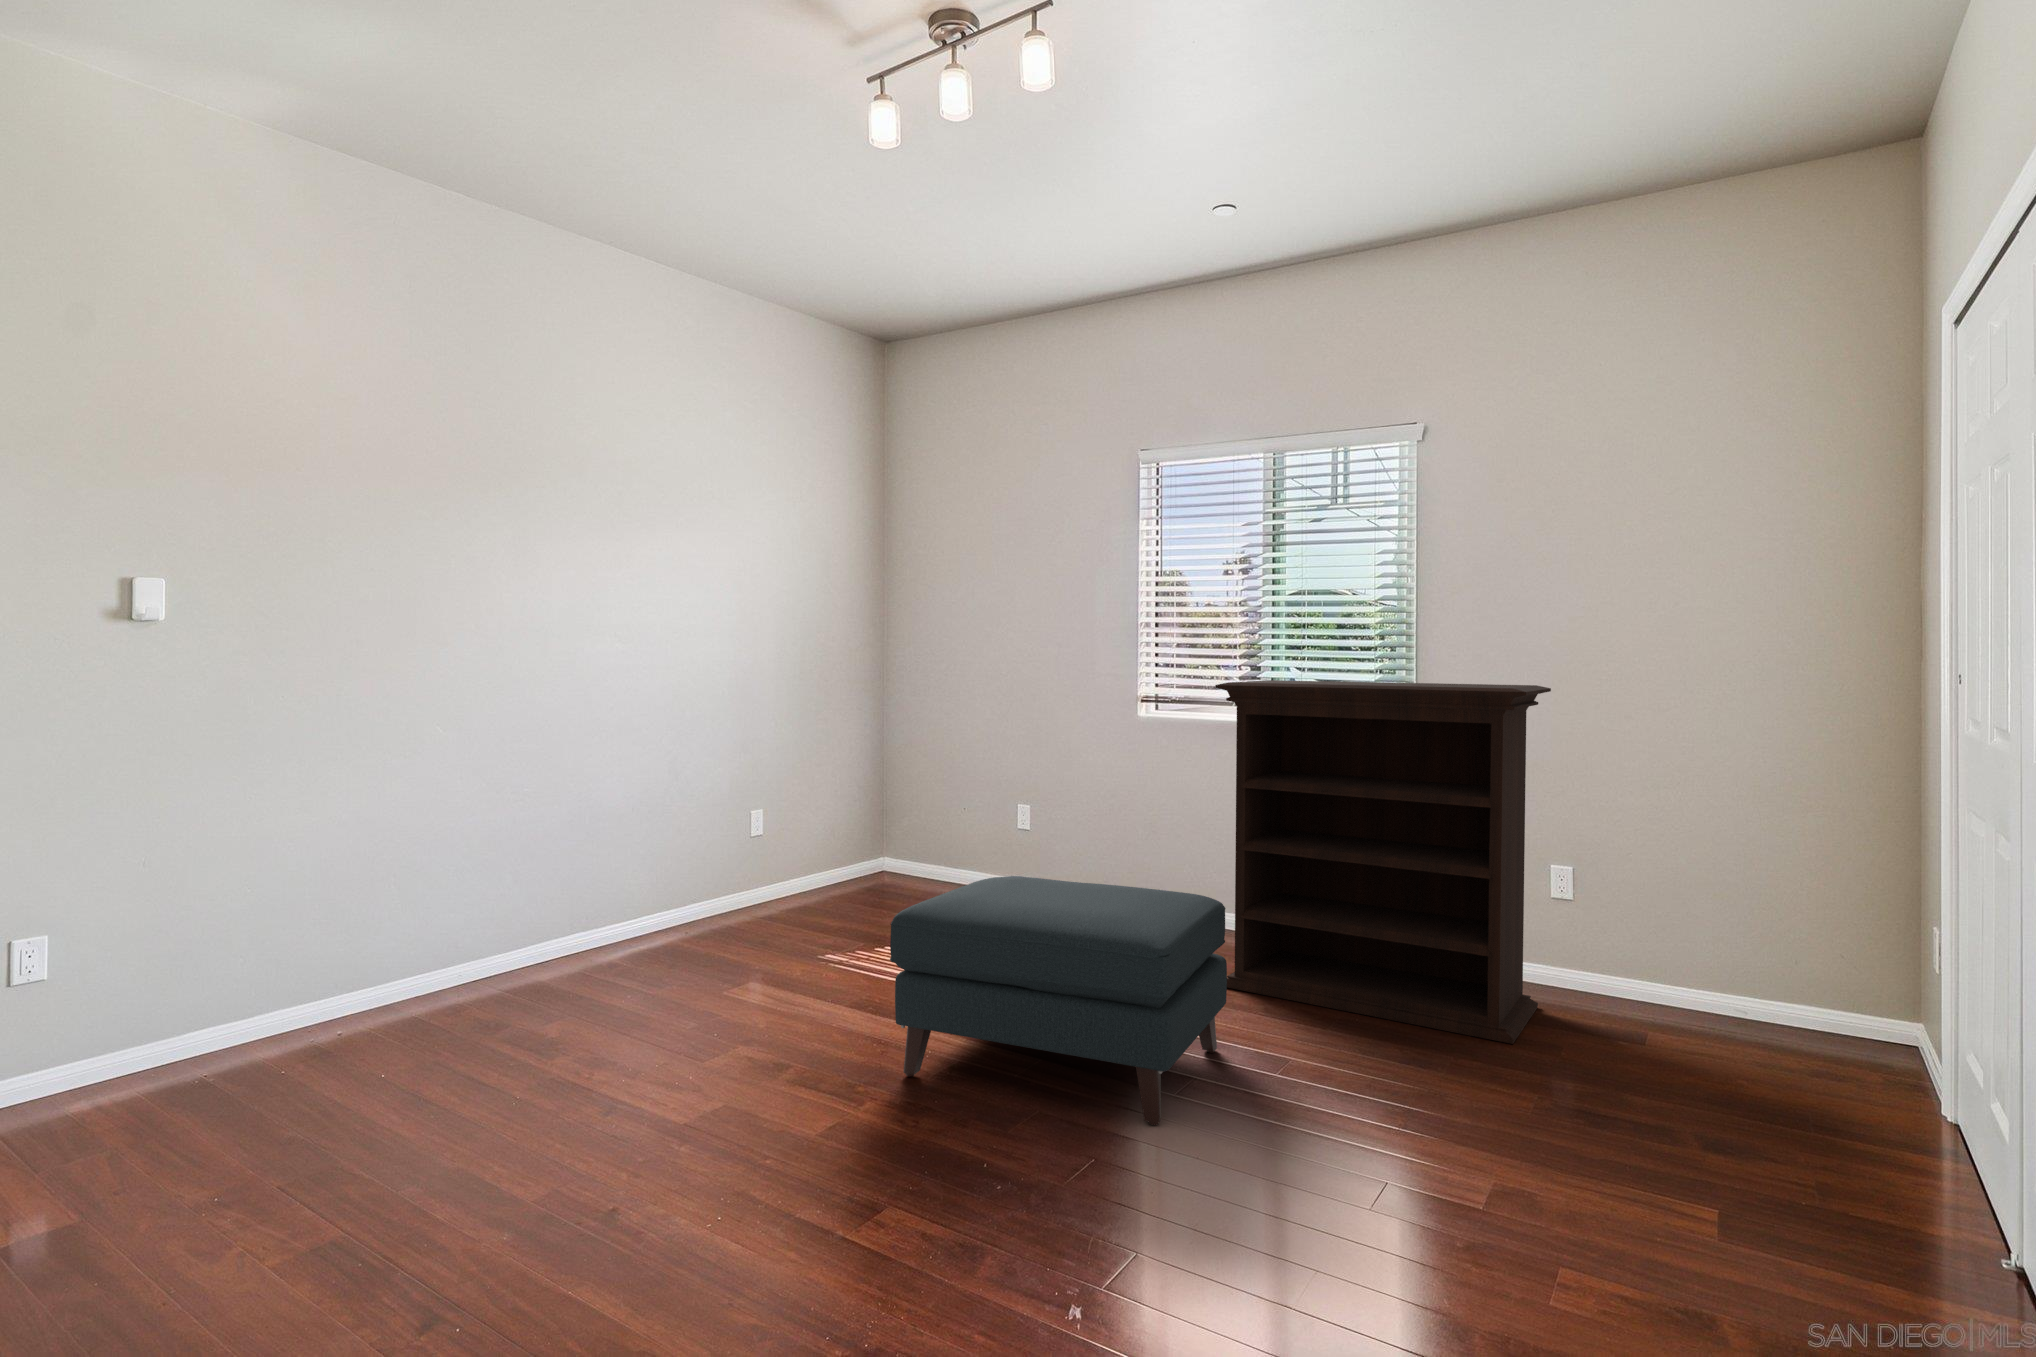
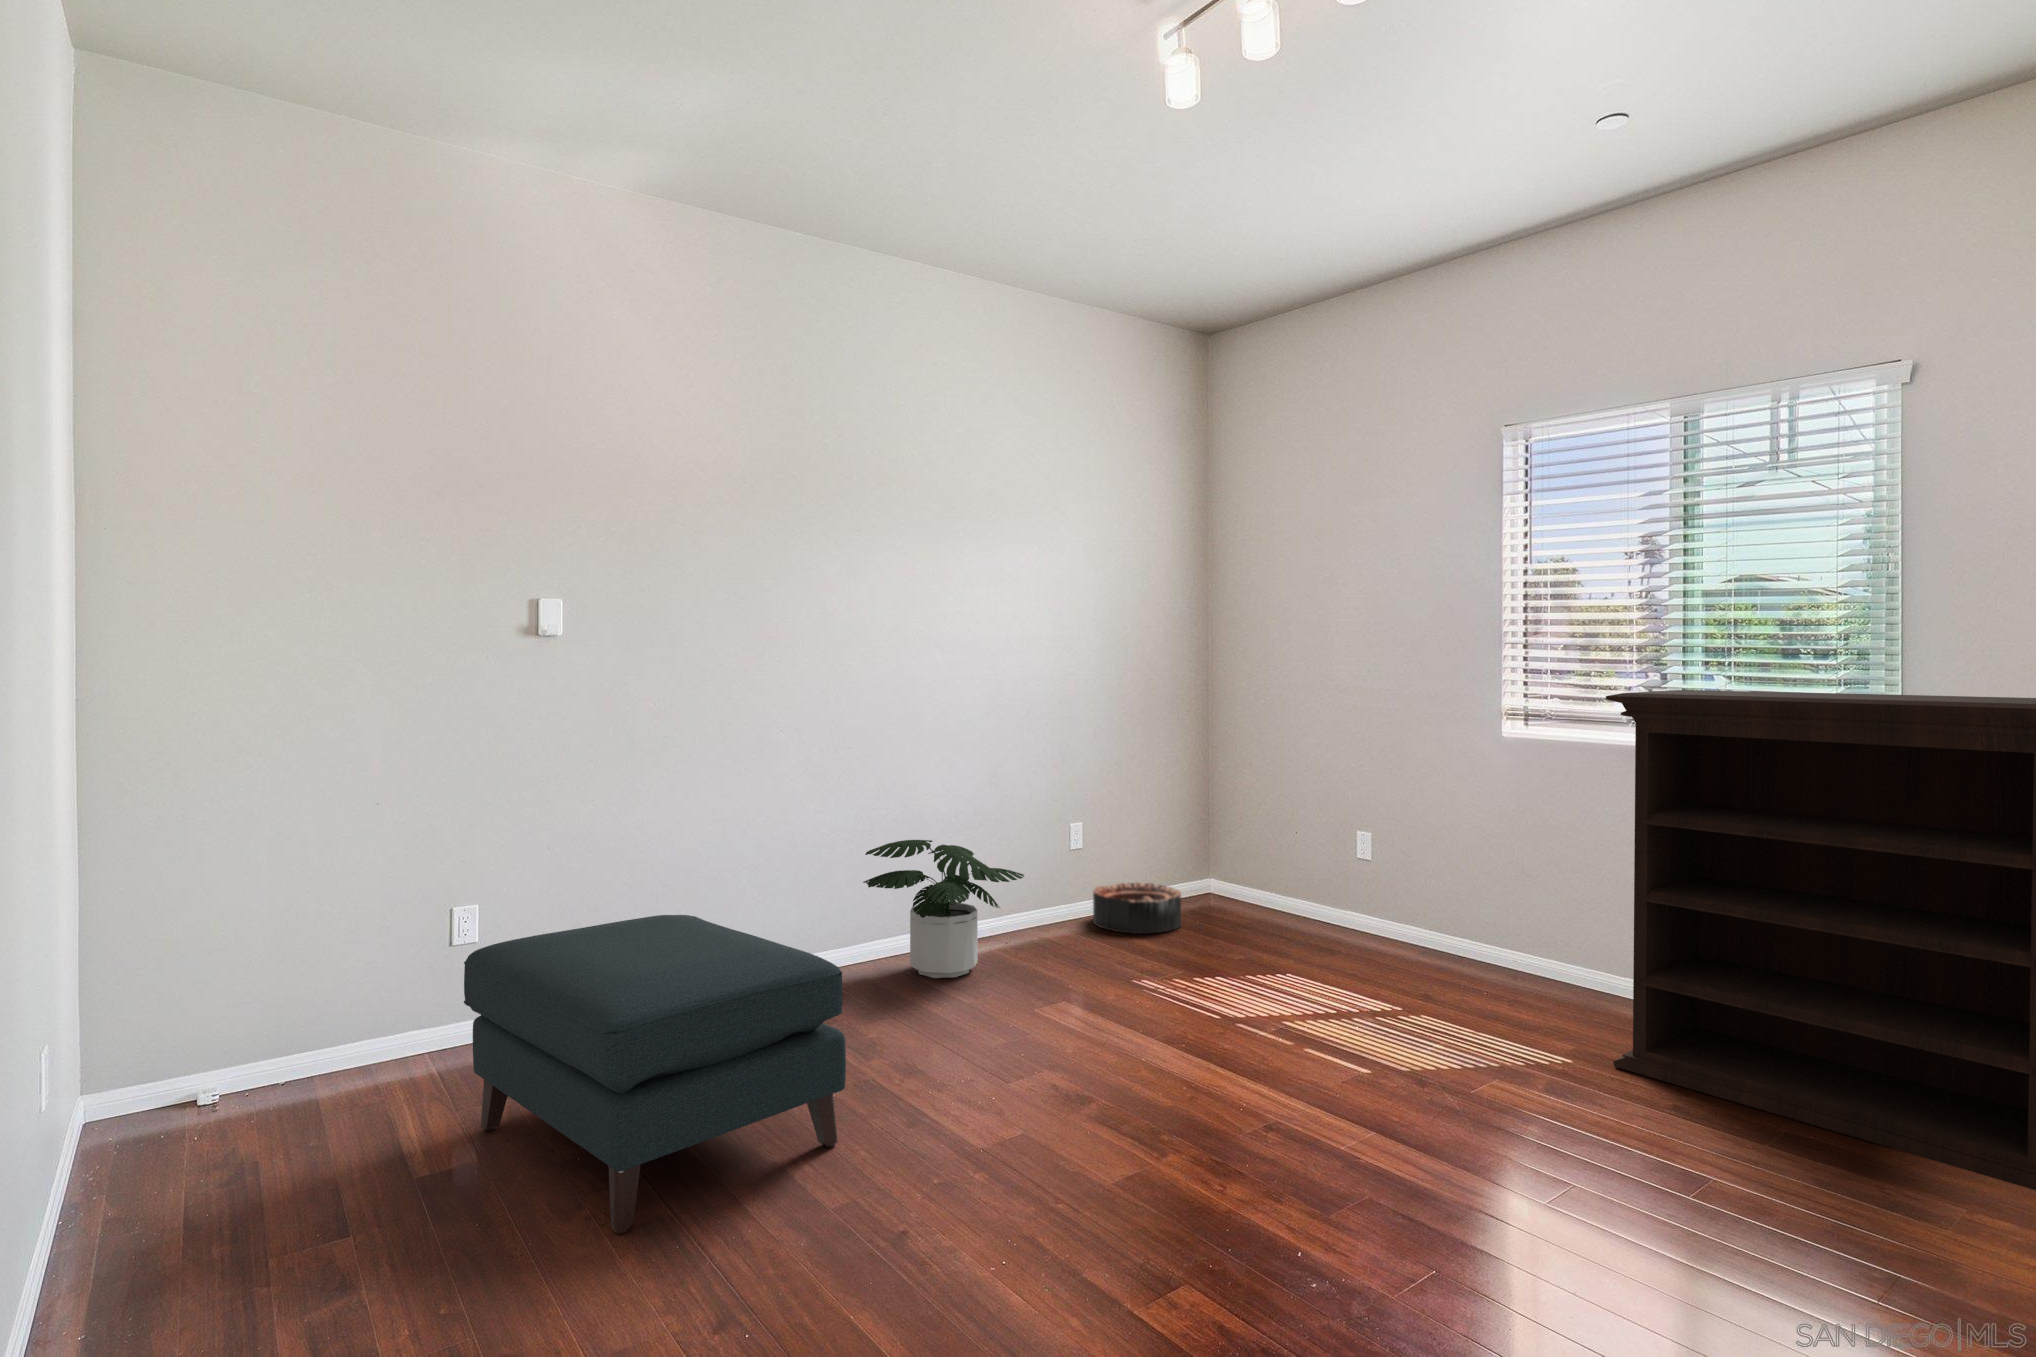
potted plant: none [544,833,714,969] -> present [863,840,1024,978]
basket: none [778,866,862,914] -> present [1093,883,1181,934]
ottoman: present [890,876,1227,1125] -> present [464,915,846,1234]

